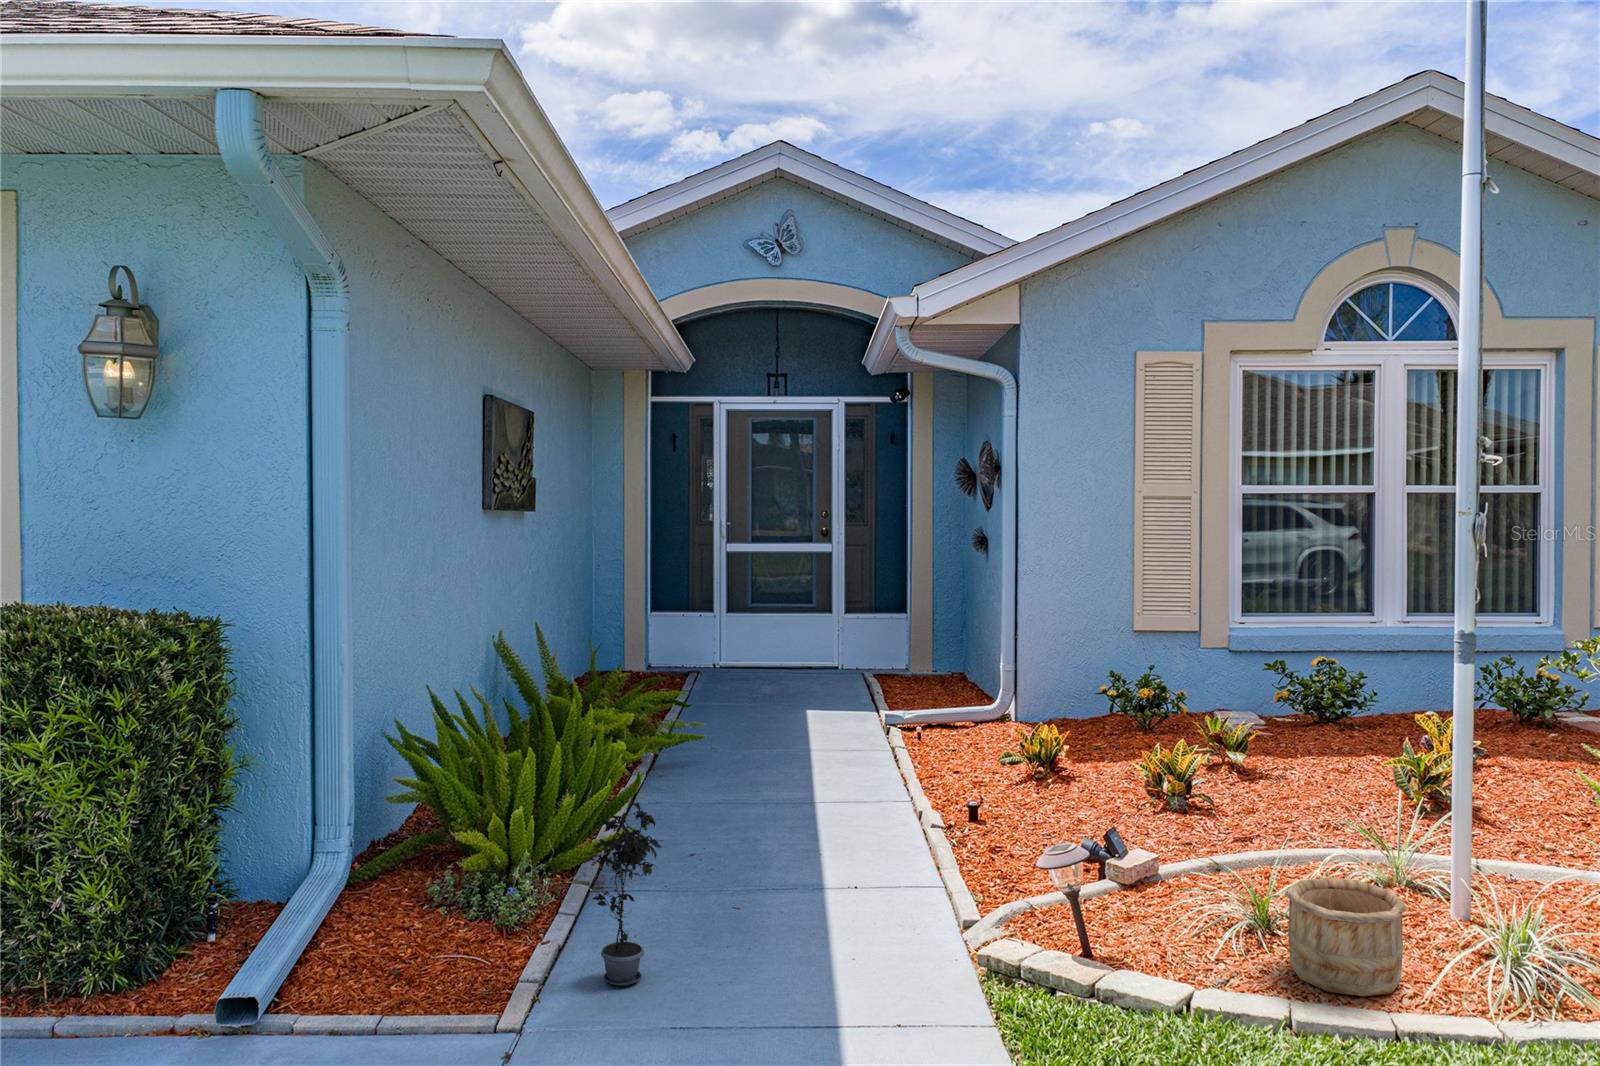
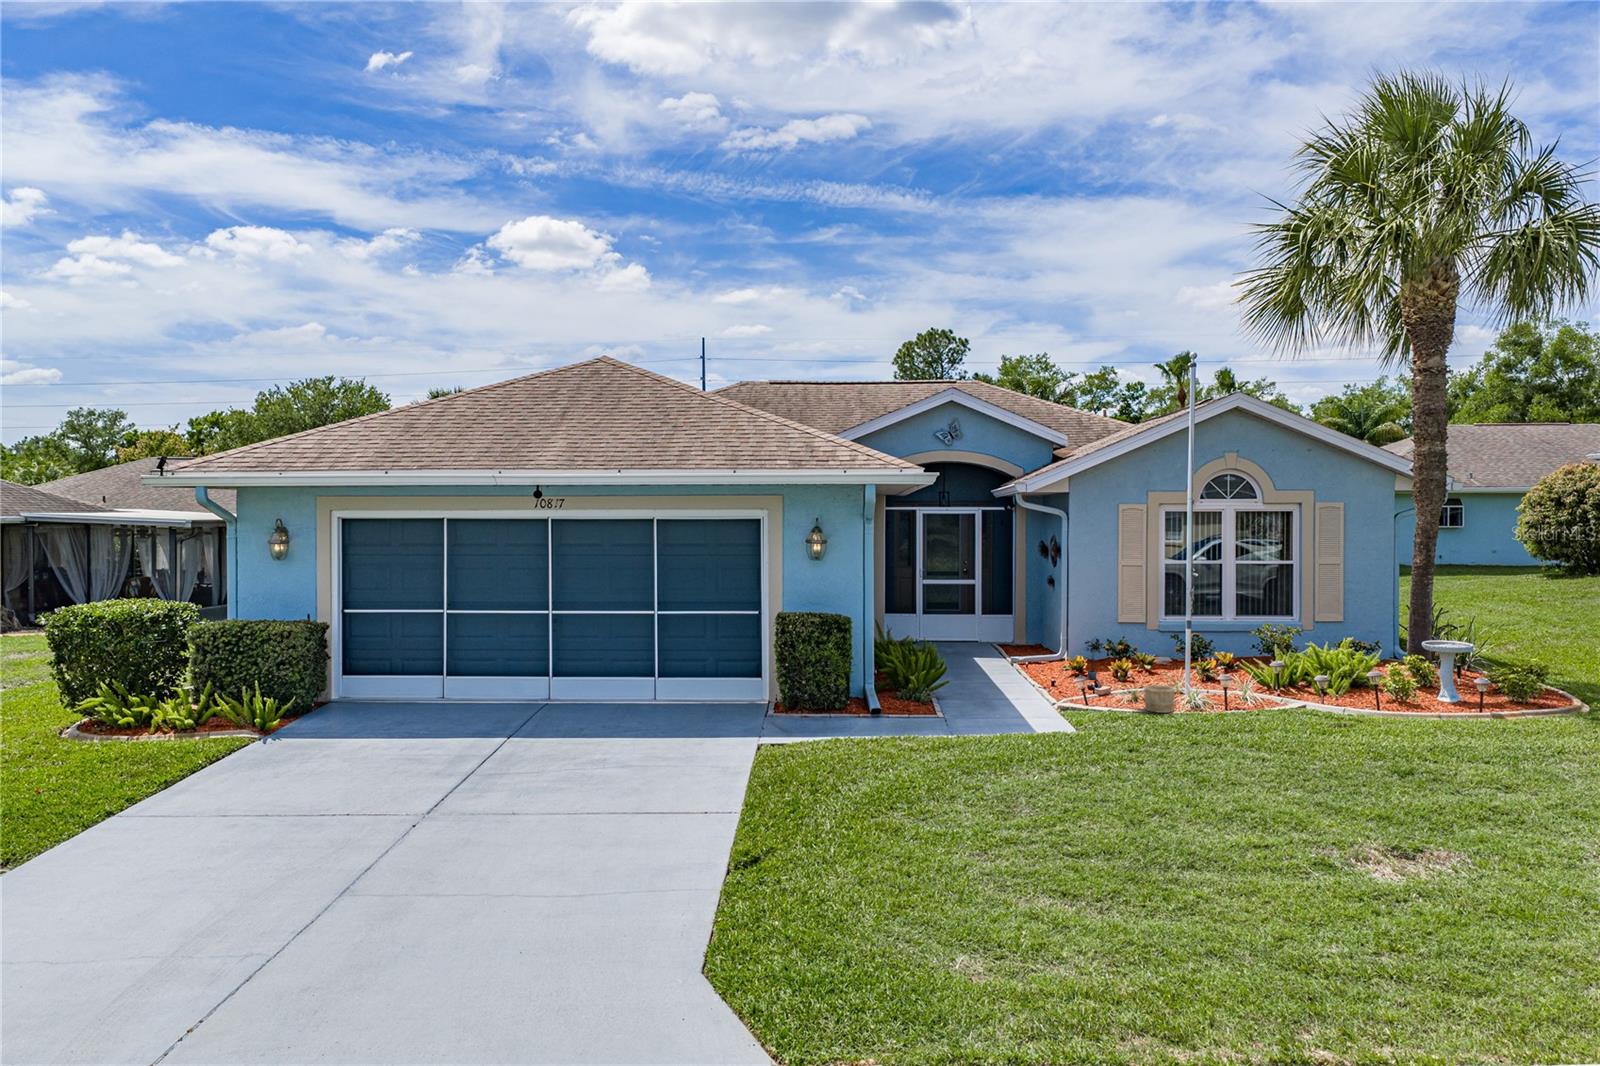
potted plant: present [585,803,663,986] -> present [1085,639,1104,680]

